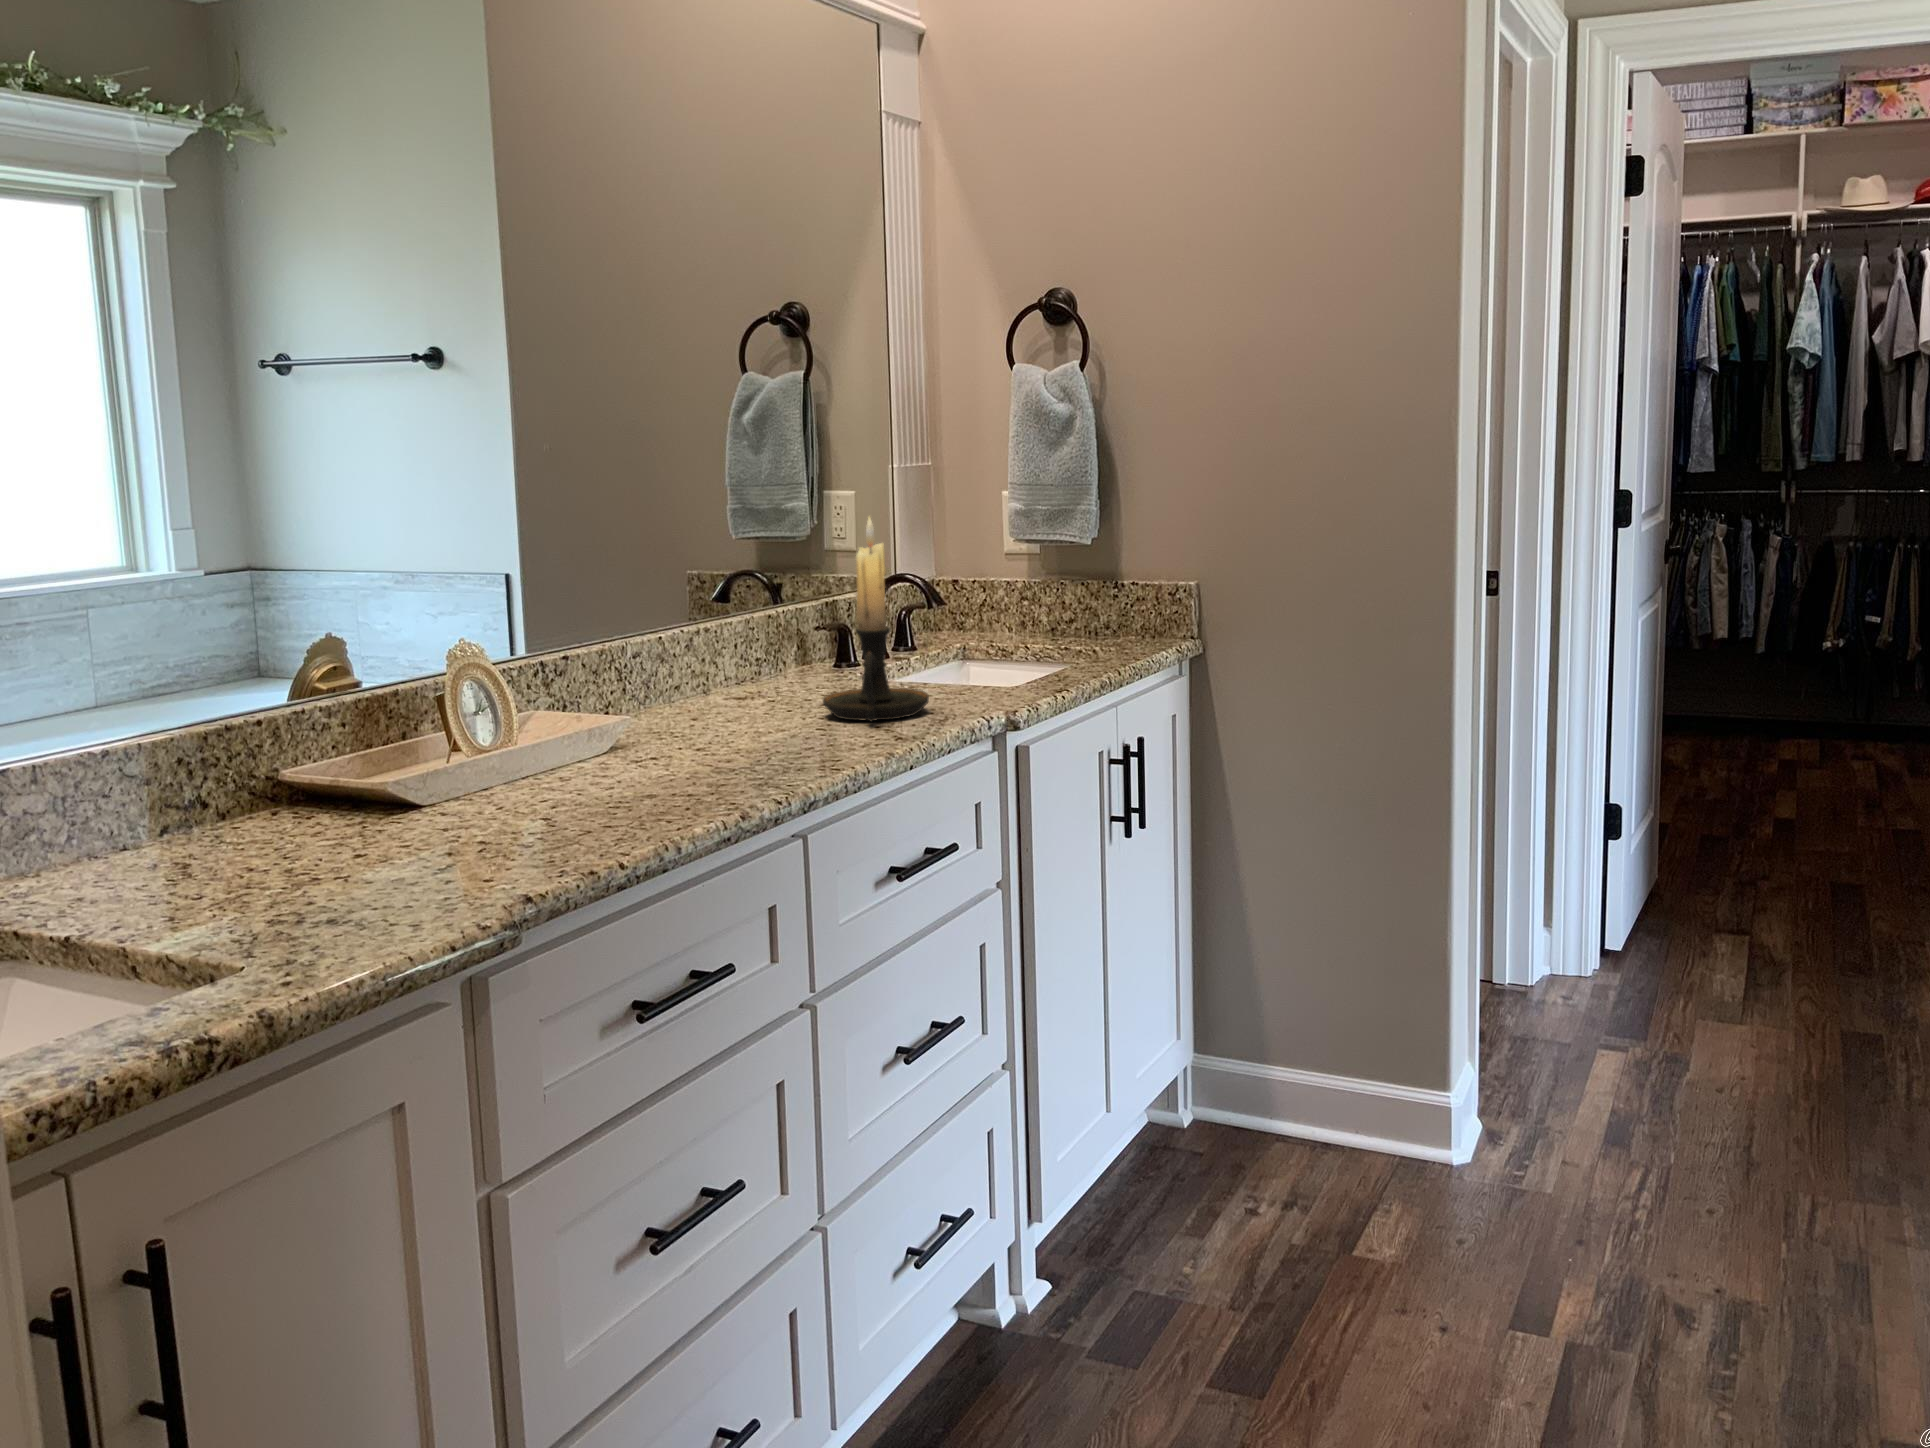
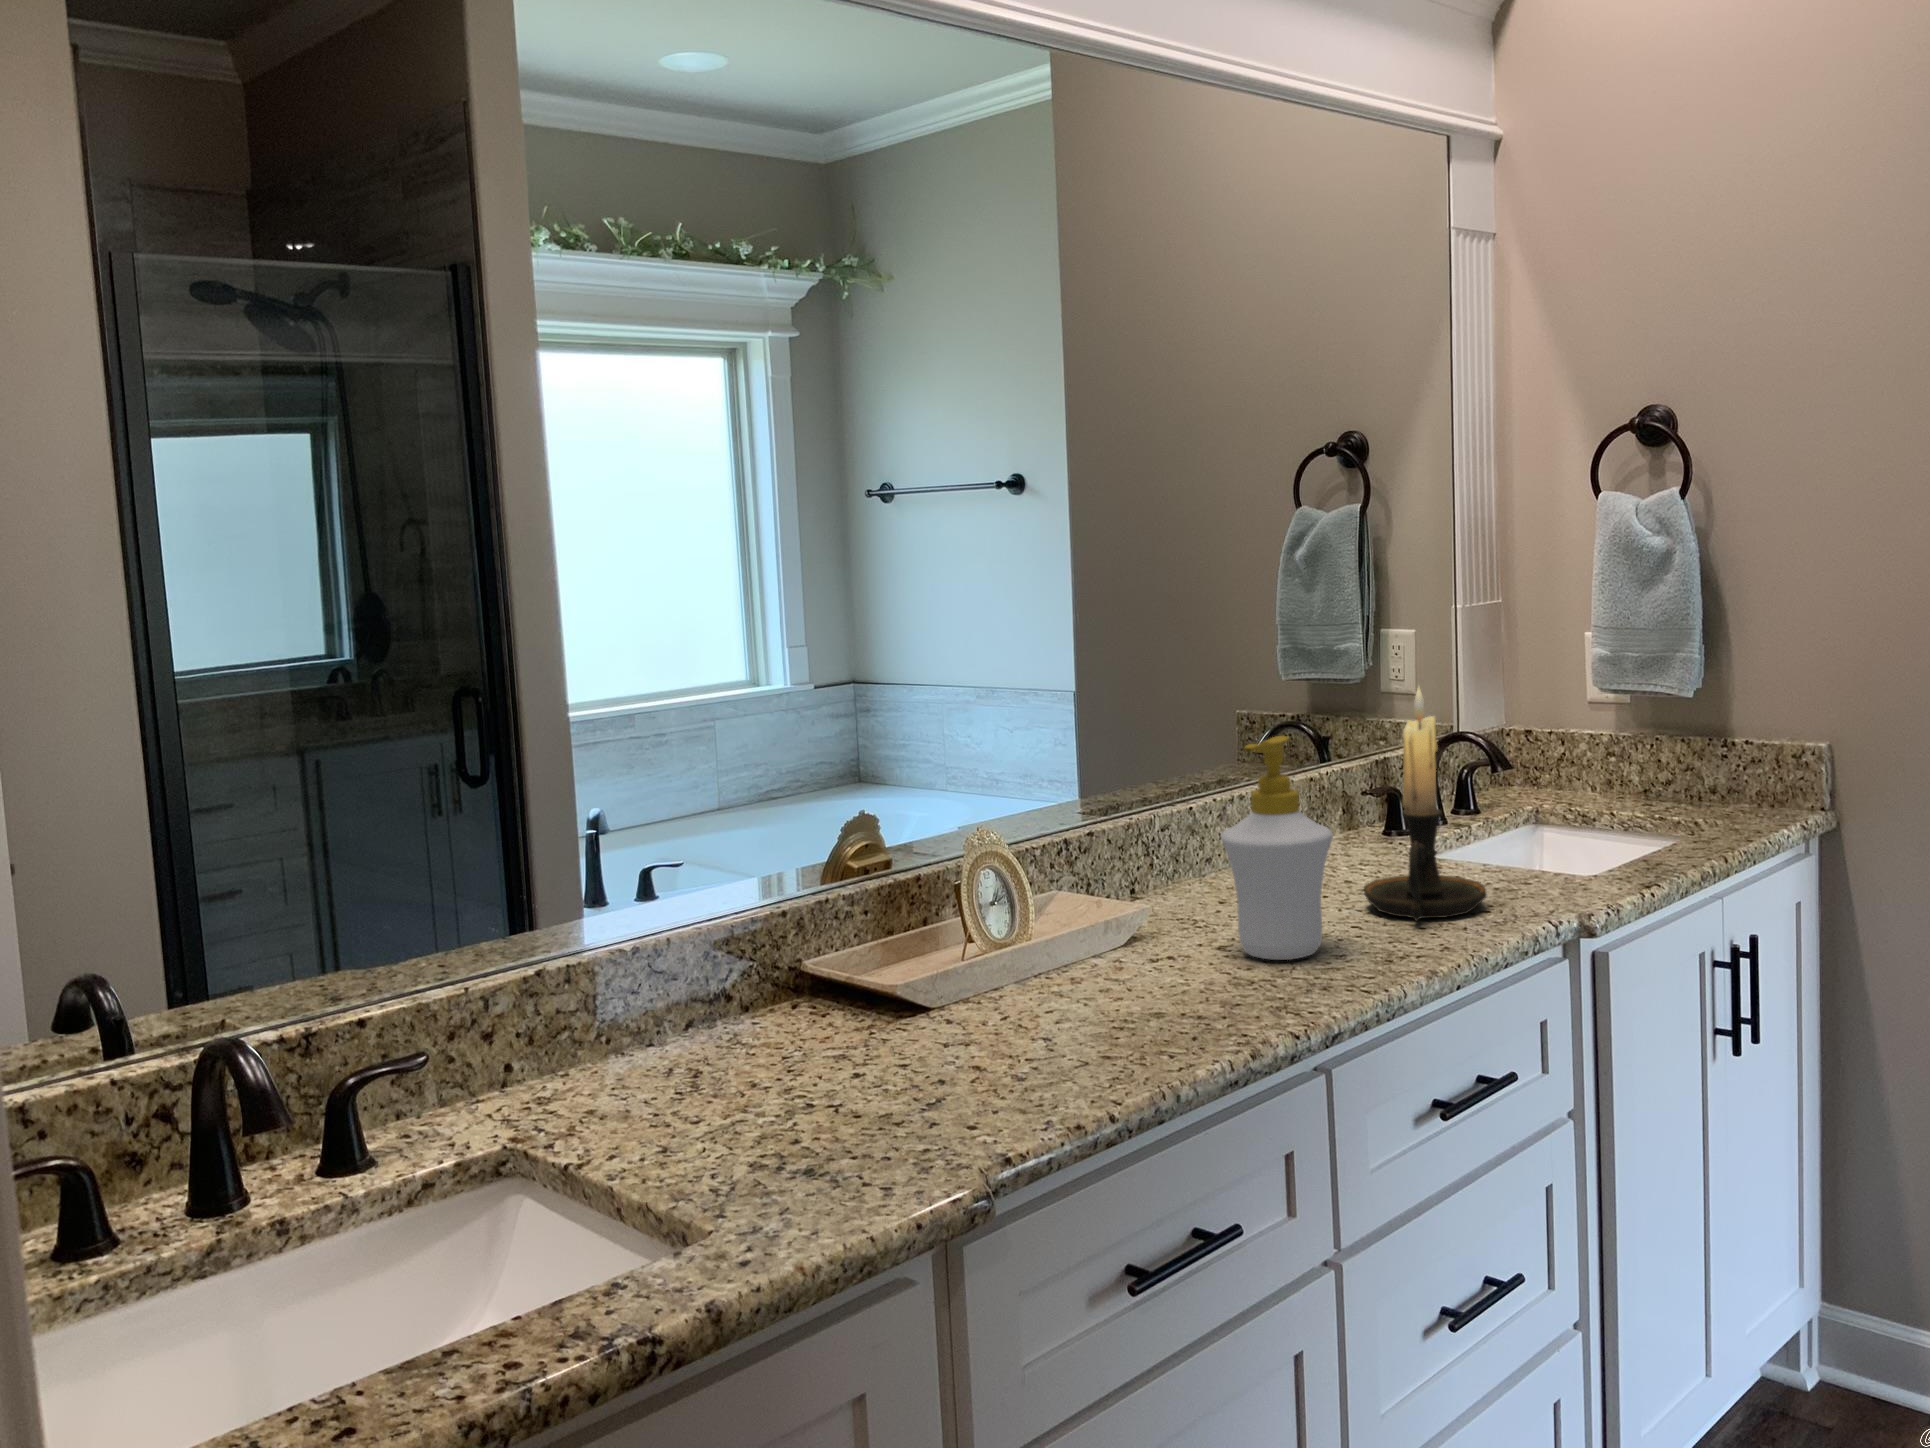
soap bottle: none [698,552,800,754] -> present [1221,736,1333,960]

